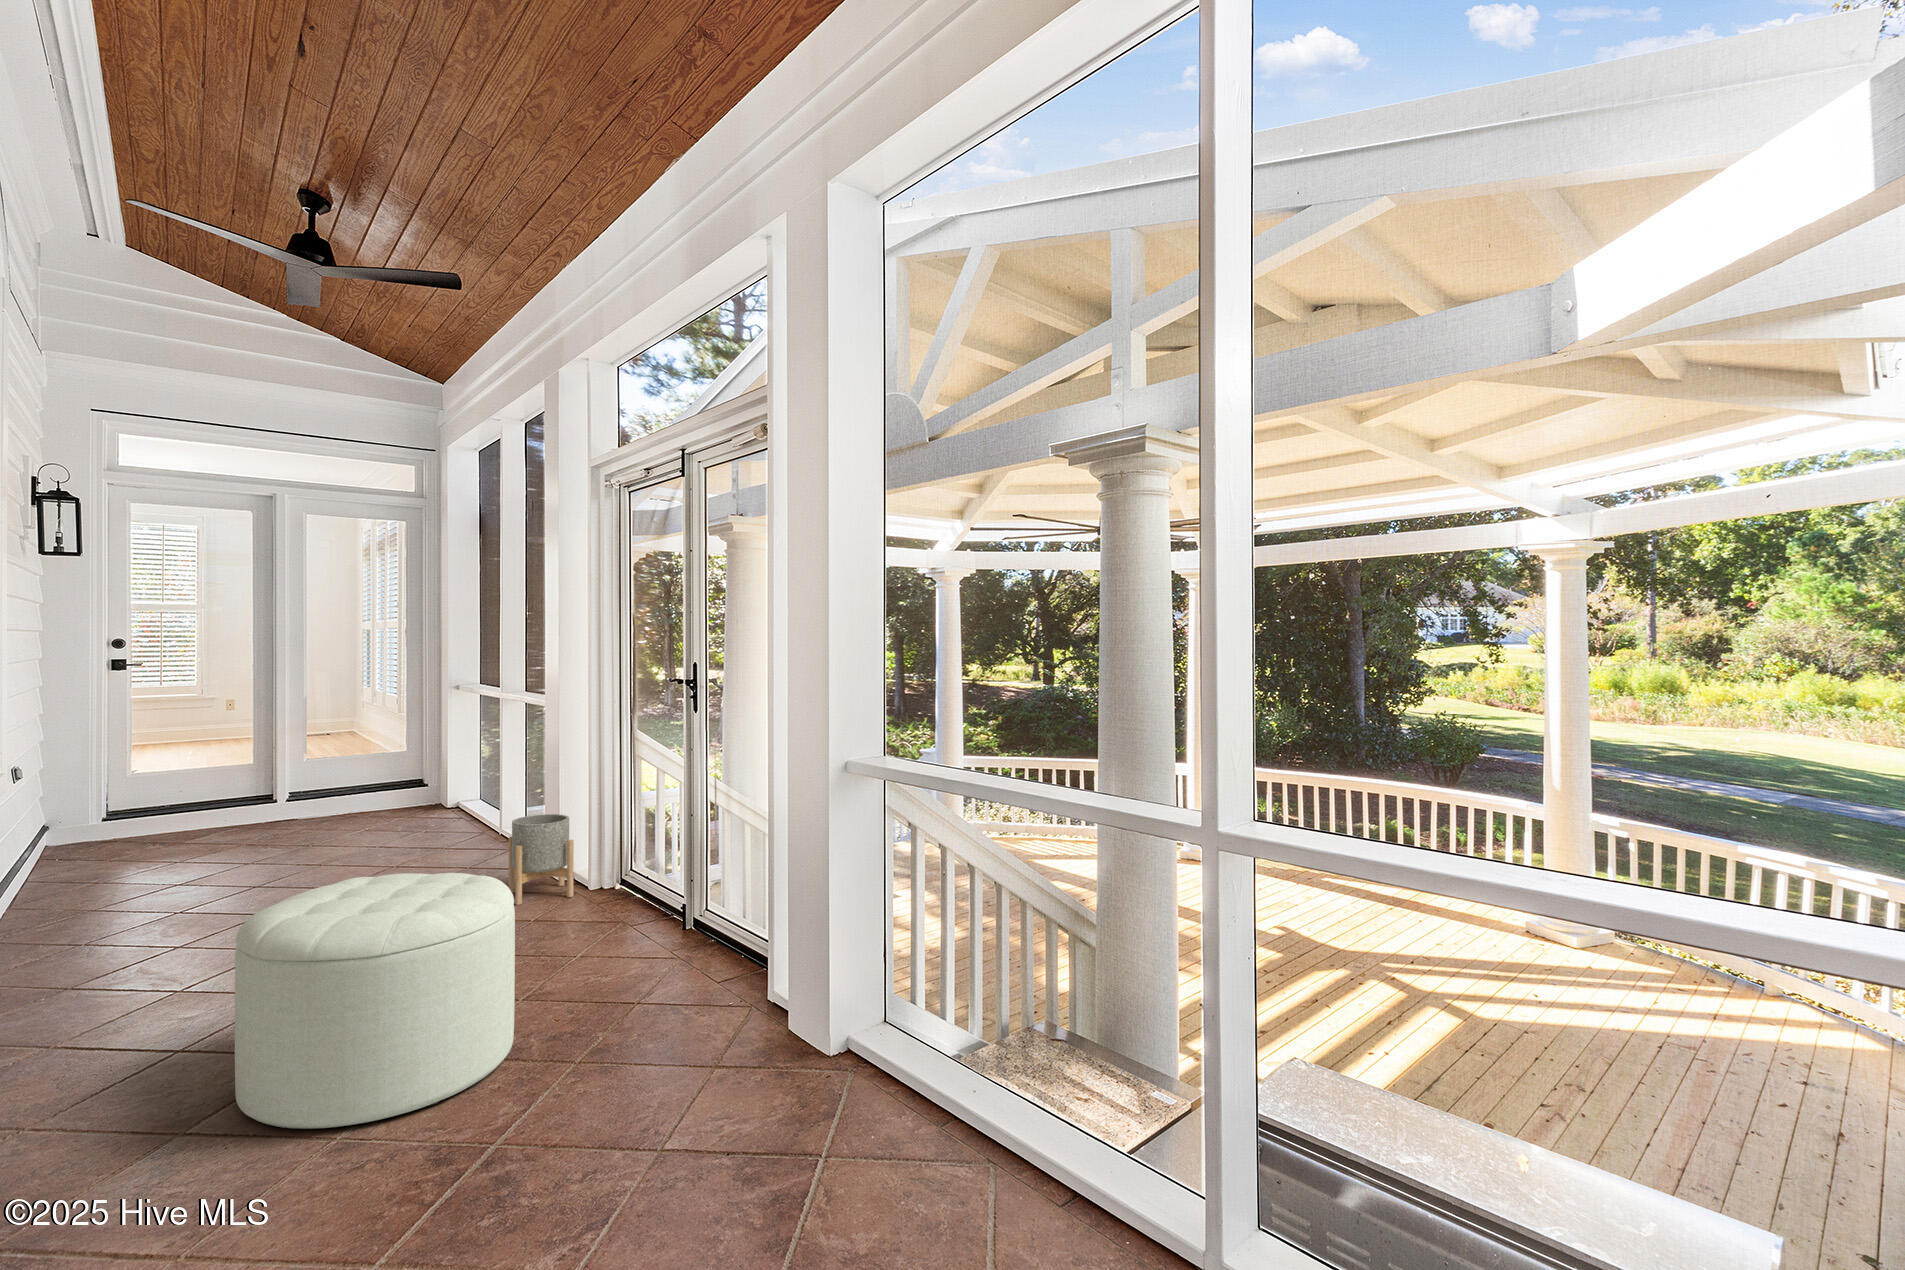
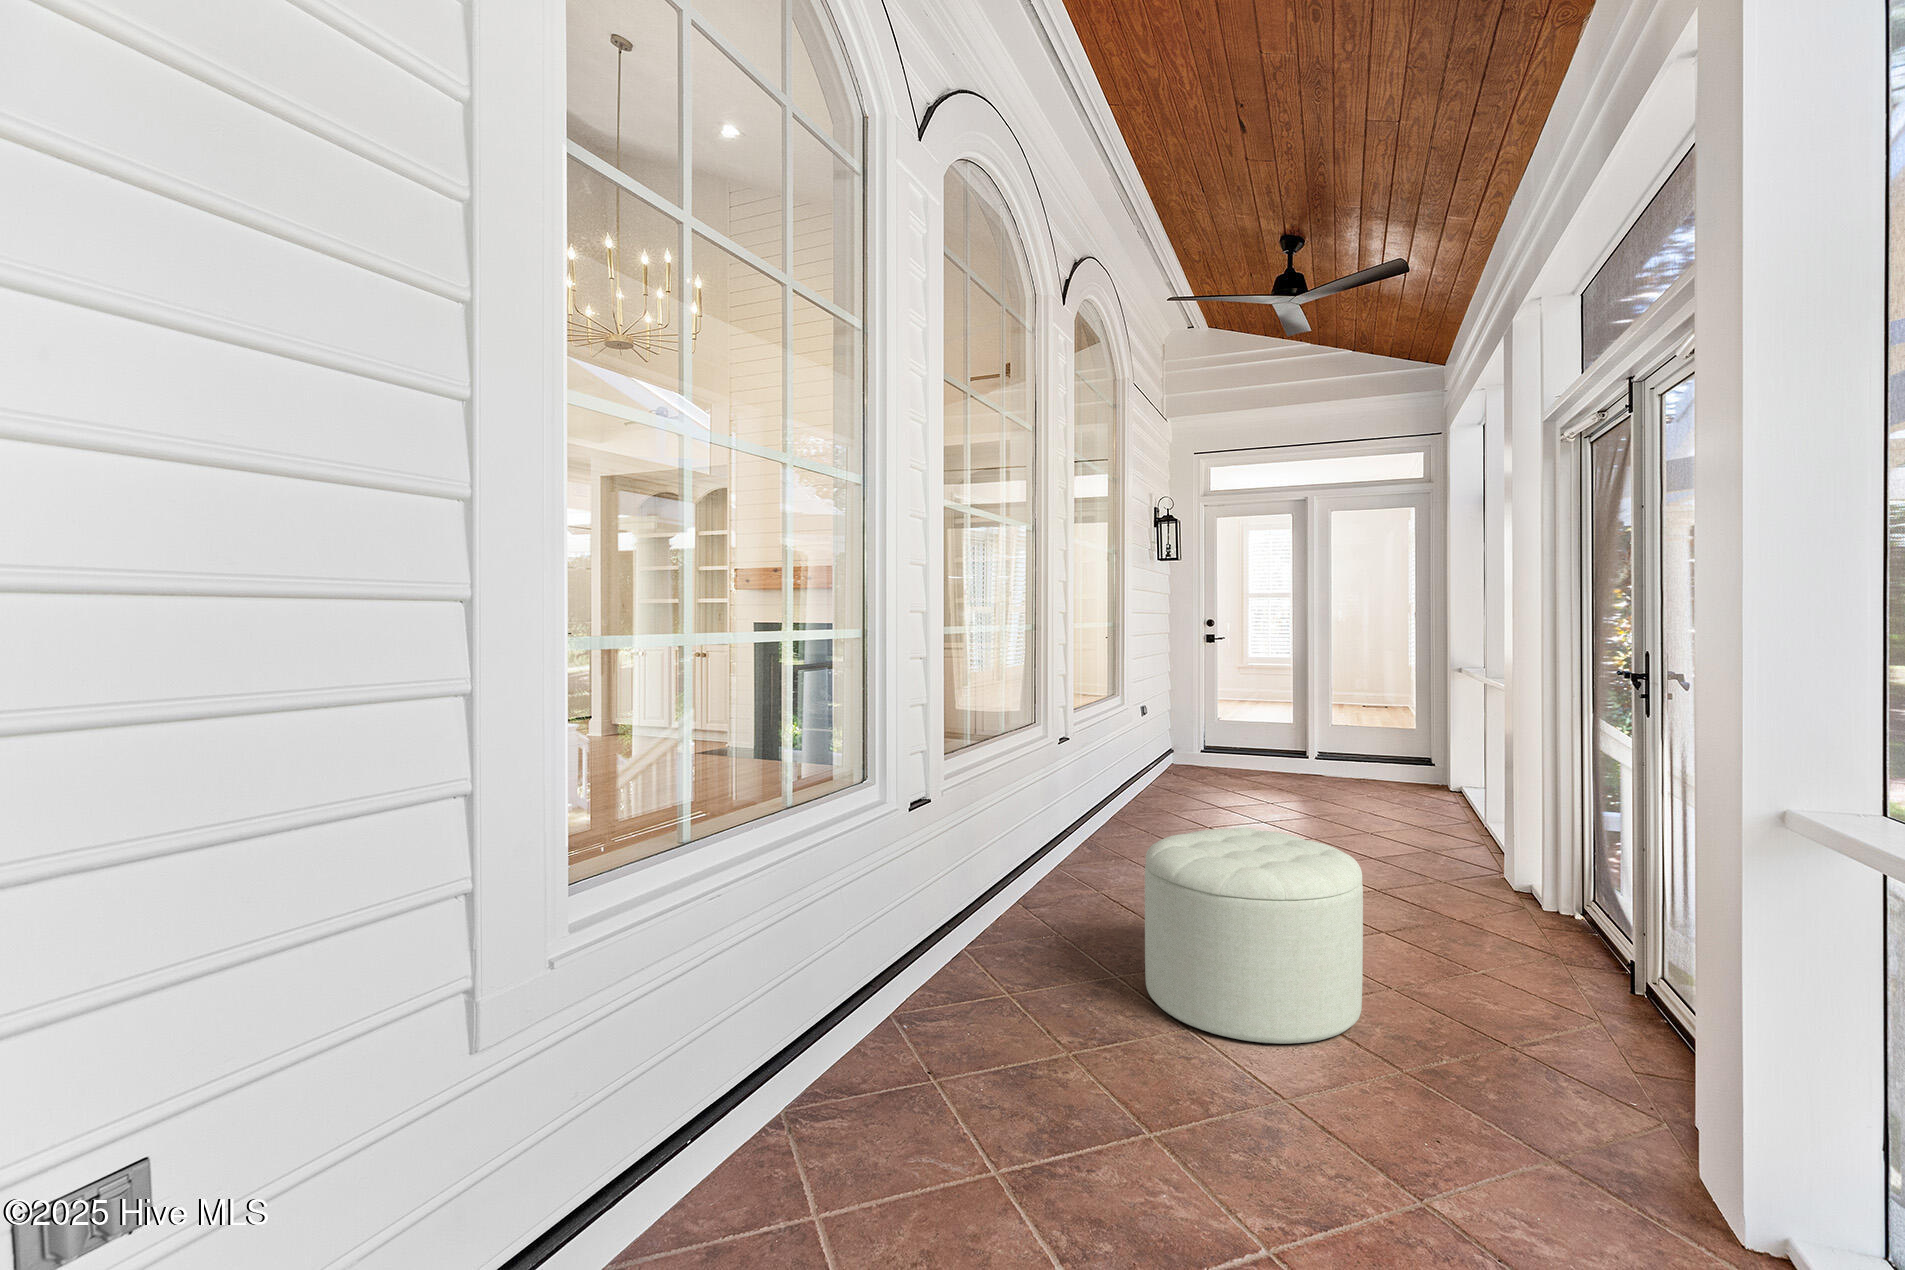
planter: present [508,814,574,905] -> none [1454,809,1521,907]

